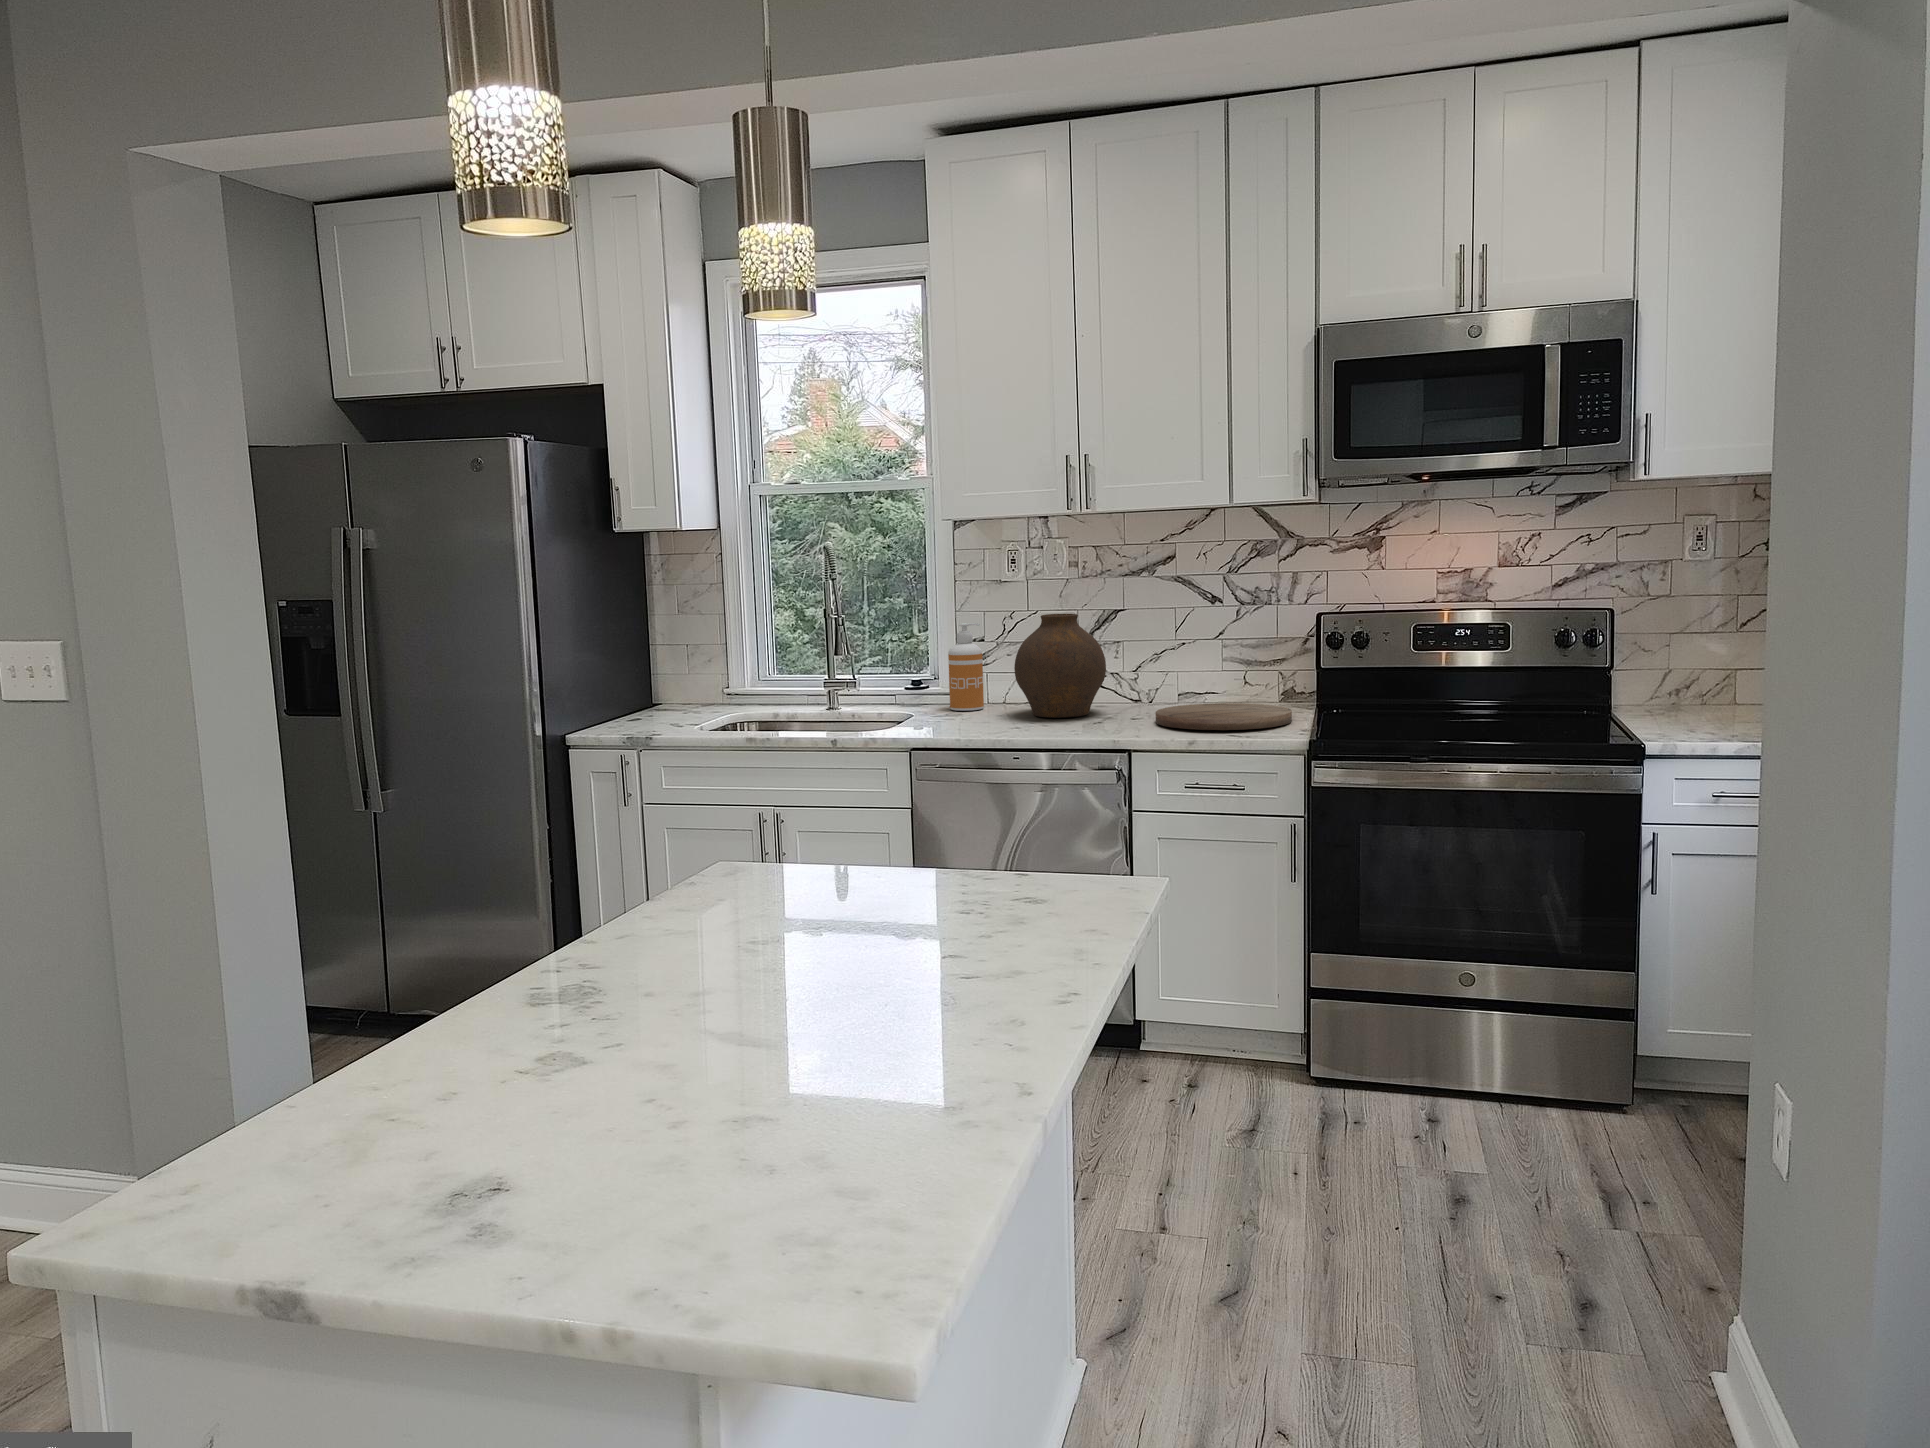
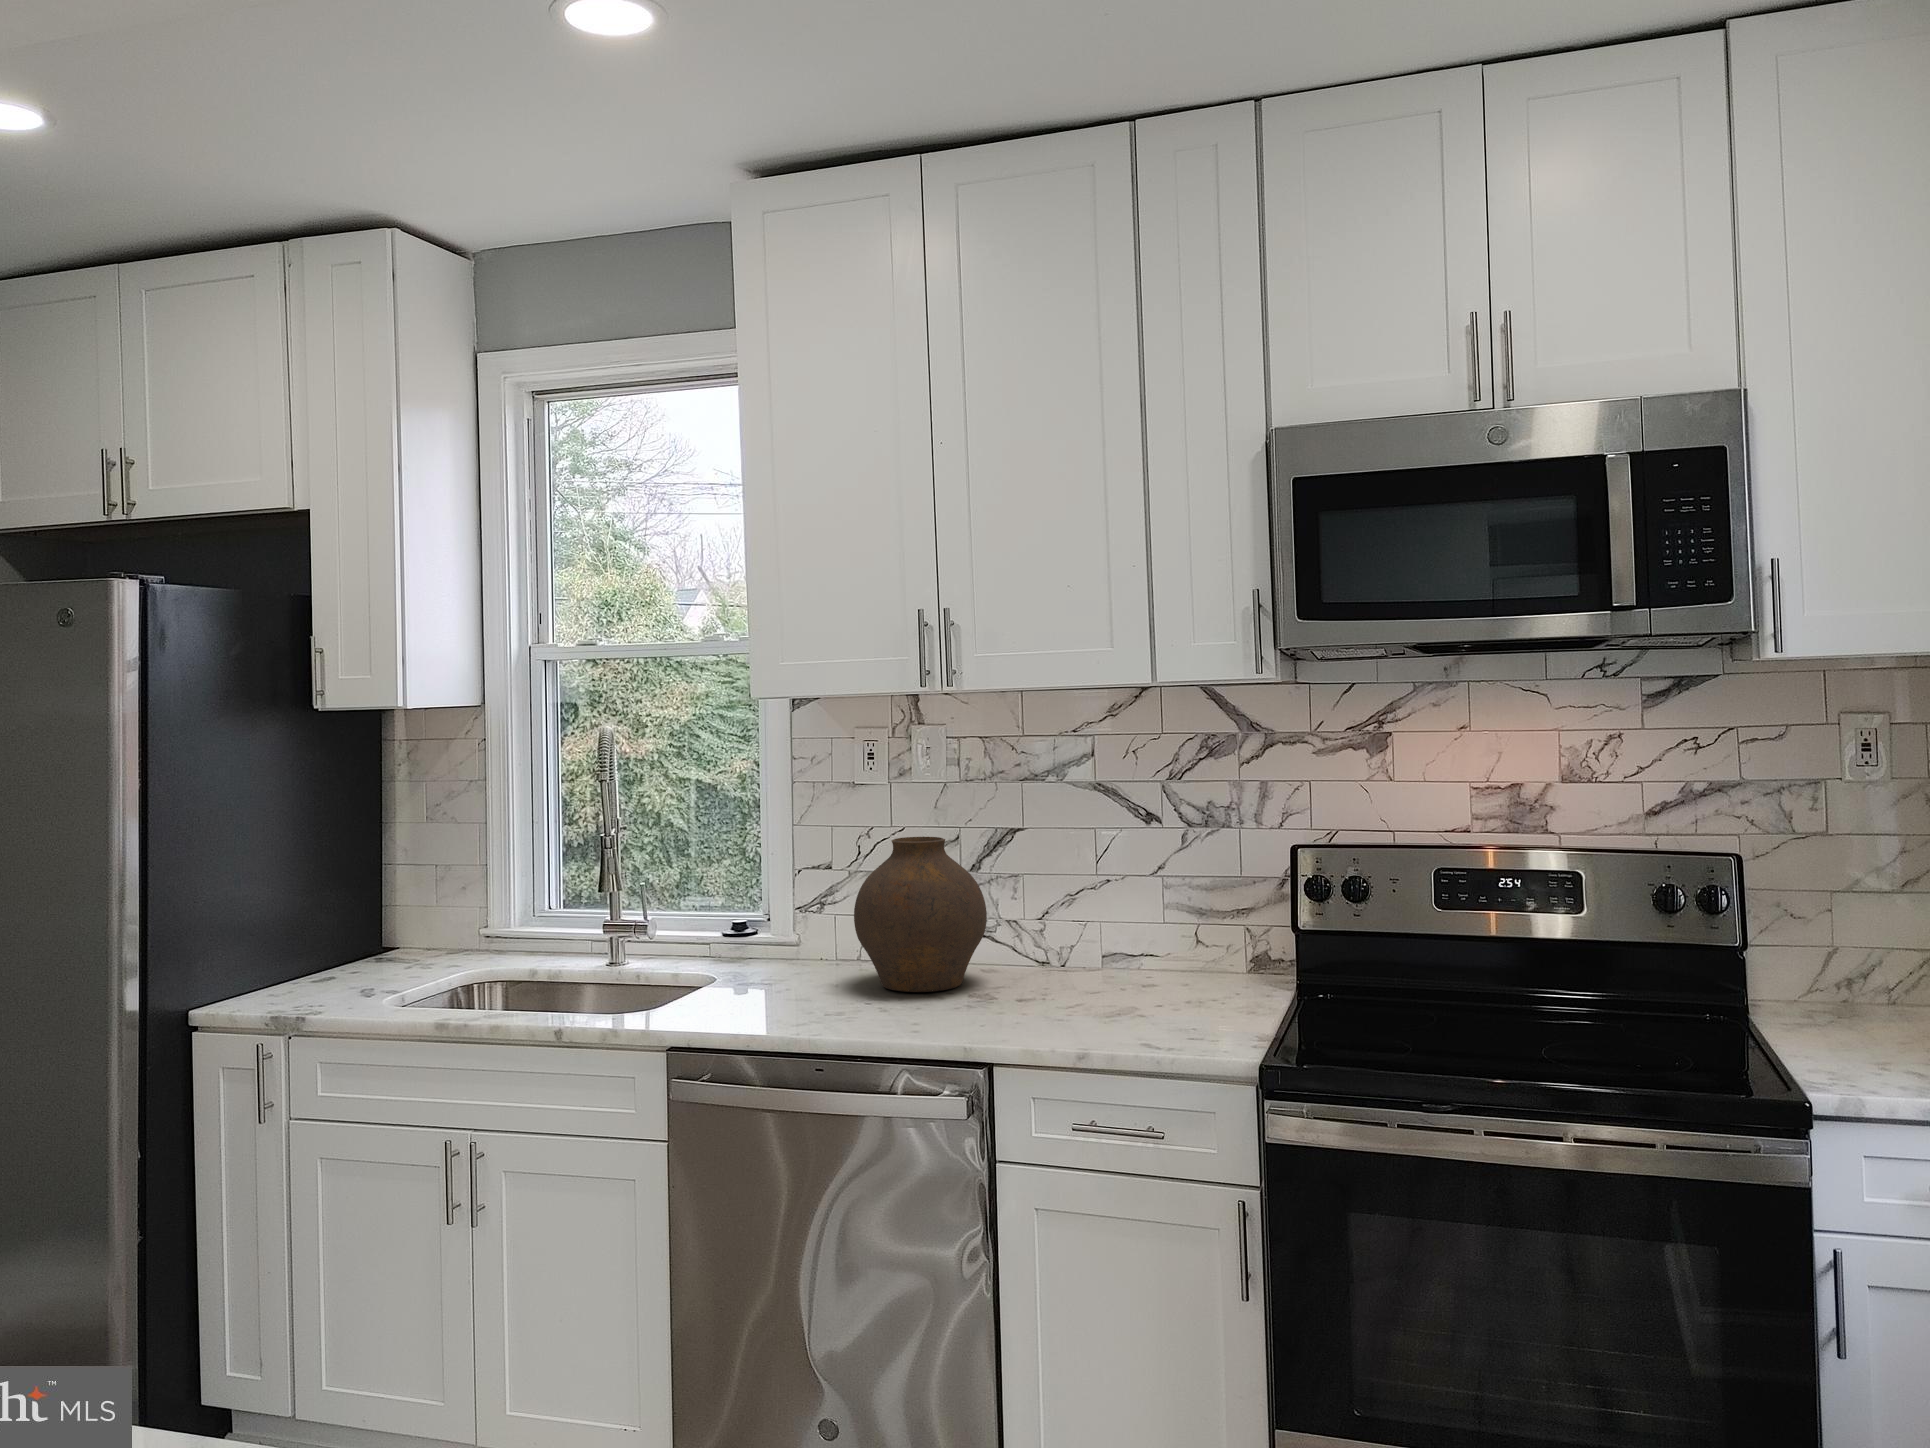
soap dispenser: present [948,623,984,711] -> none [774,845,824,972]
cutting board: present [1156,703,1292,730] -> none [1047,975,1250,1031]

